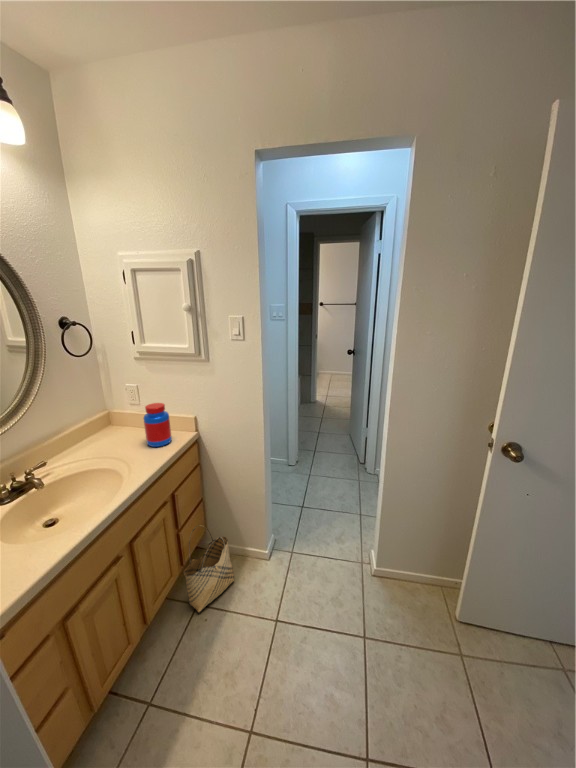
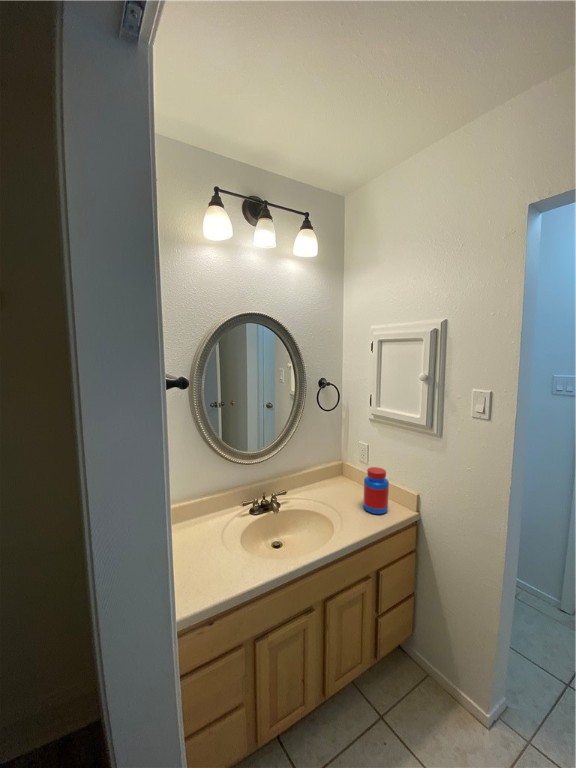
woven basket: present [184,525,234,612] -> none [372,622,435,734]

